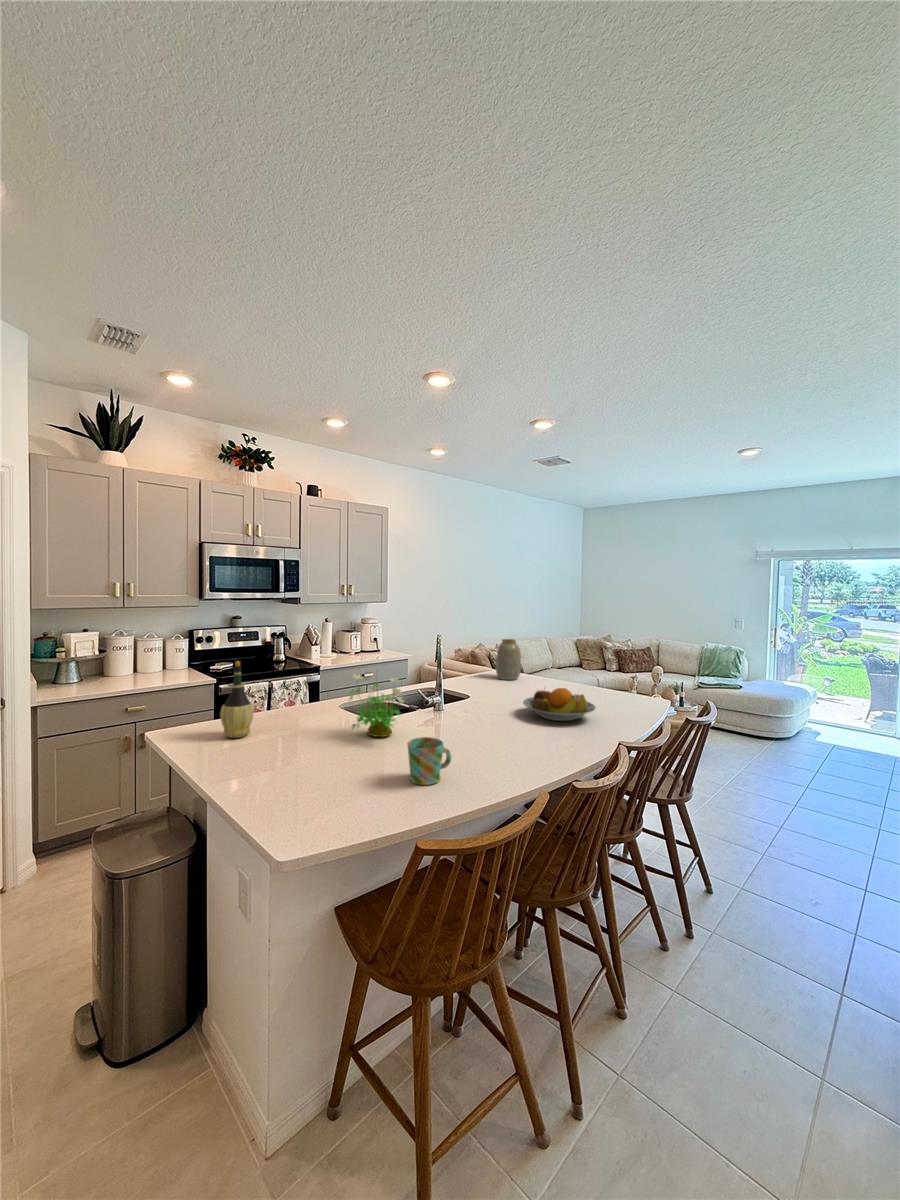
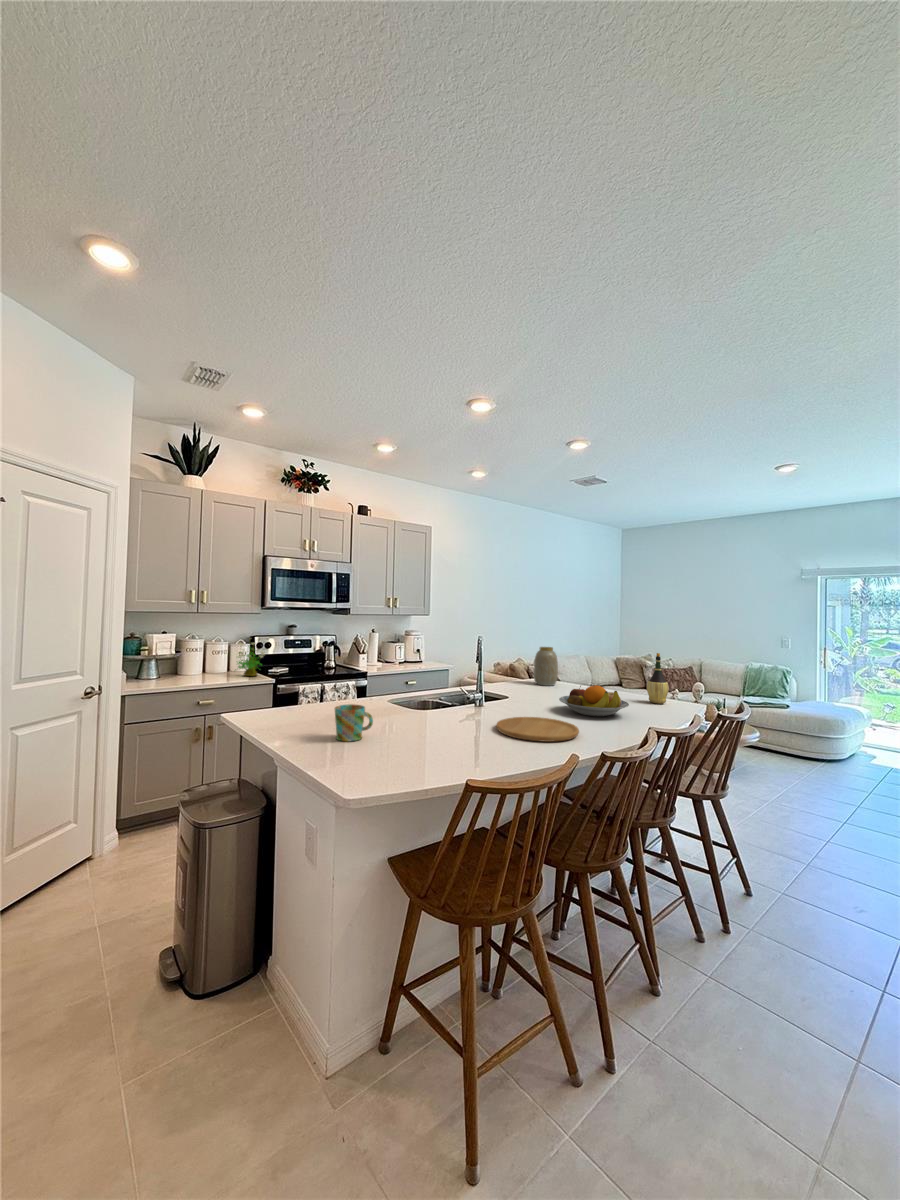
wine bottle: present [220,661,254,738] -> present [647,653,669,703]
potted plant: present [350,667,404,737] -> present [238,643,265,676]
cutting board: none [456,727,545,761] -> present [496,717,579,742]
mug: present [407,737,451,785] -> present [335,704,373,742]

